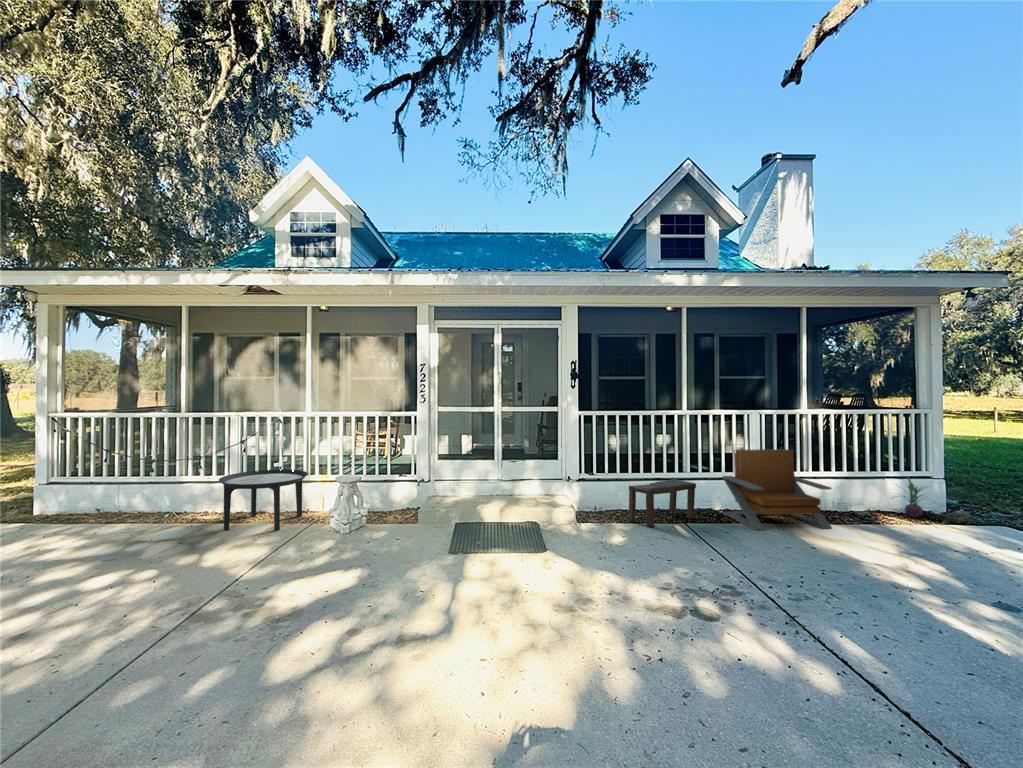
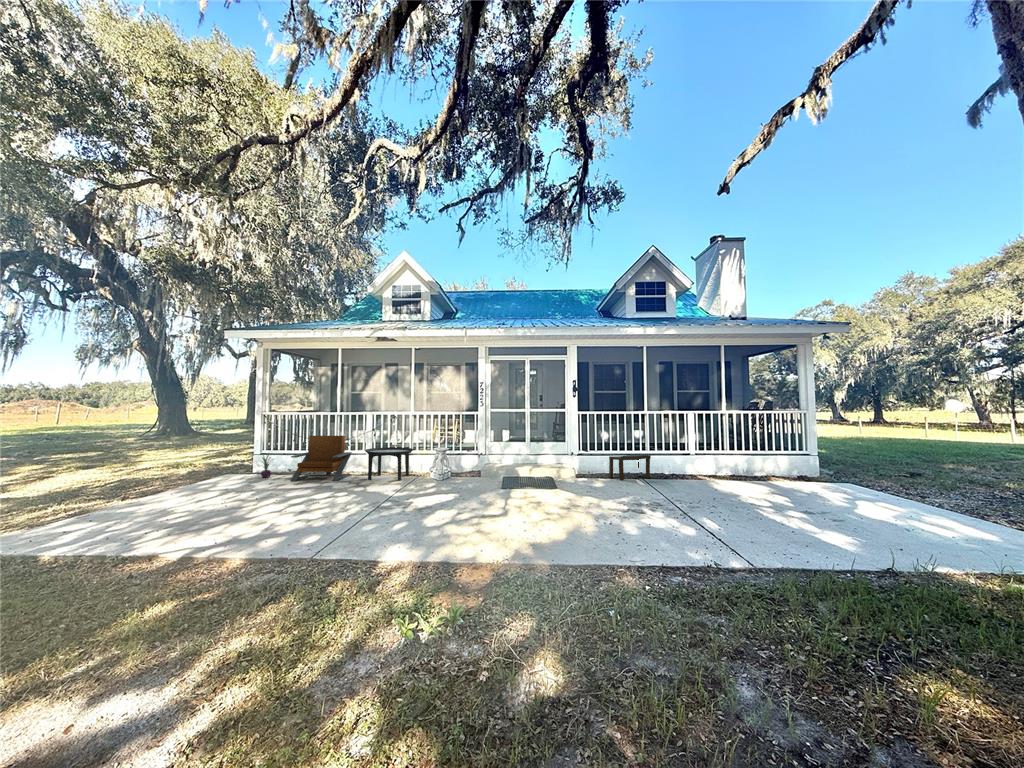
lounge chair: present [722,449,831,530] -> present [290,435,352,481]
decorative plant: present [904,477,923,518] -> present [261,454,271,478]

